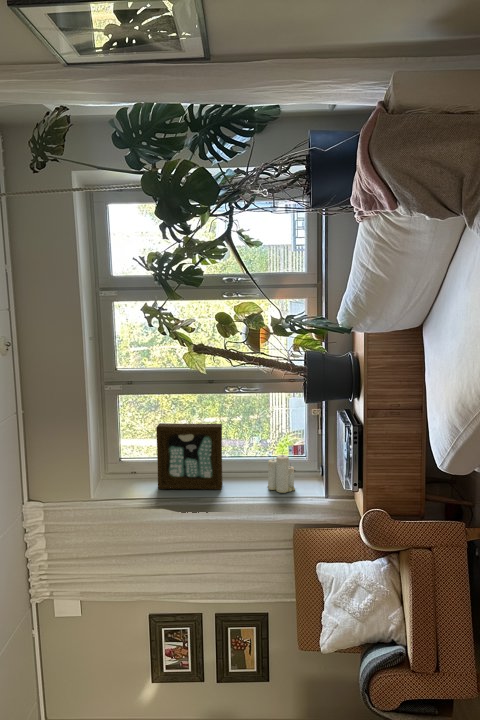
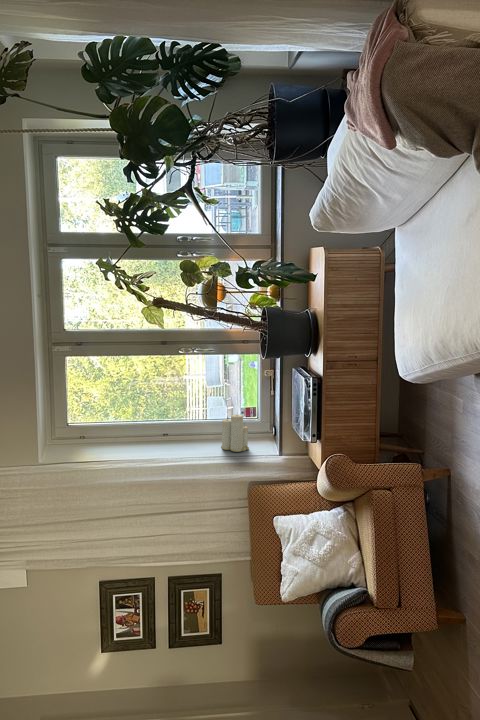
picture frame: present [156,423,223,489] -> none [108,384,175,451]

